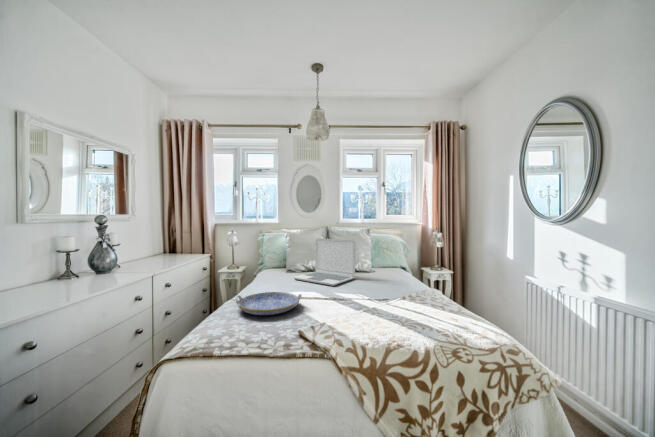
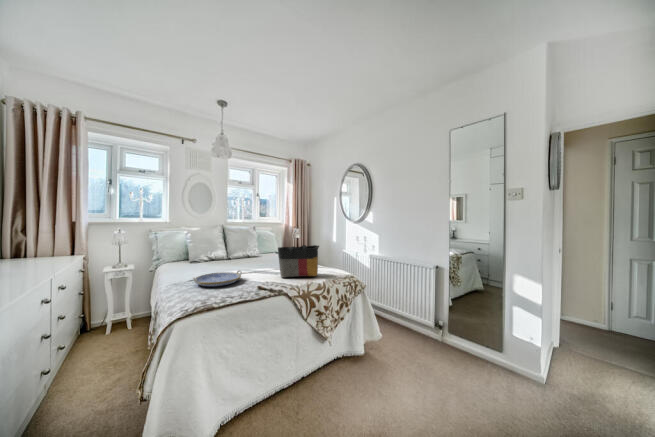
laptop: present [294,238,355,286] -> none [206,234,254,267]
tote bag: none [351,265,425,330] -> present [278,245,319,278]

